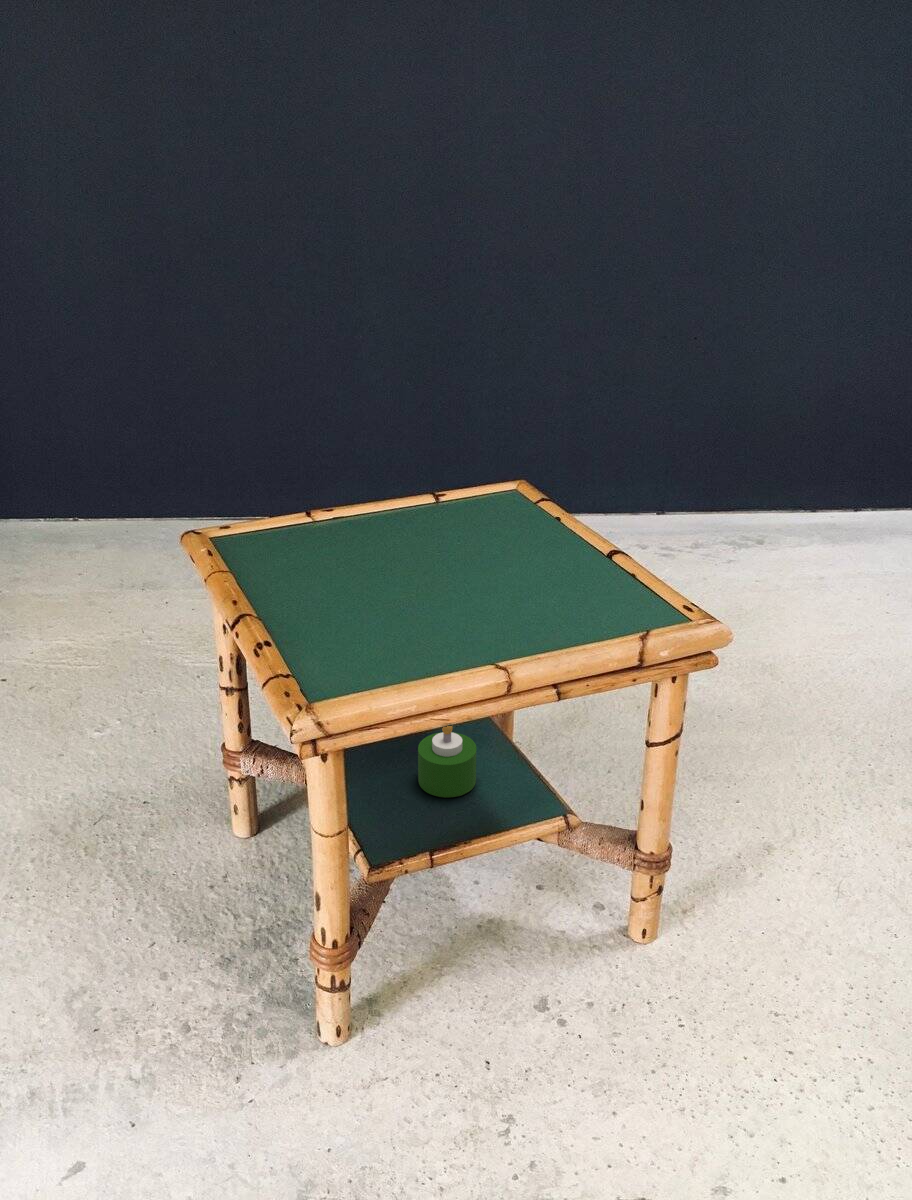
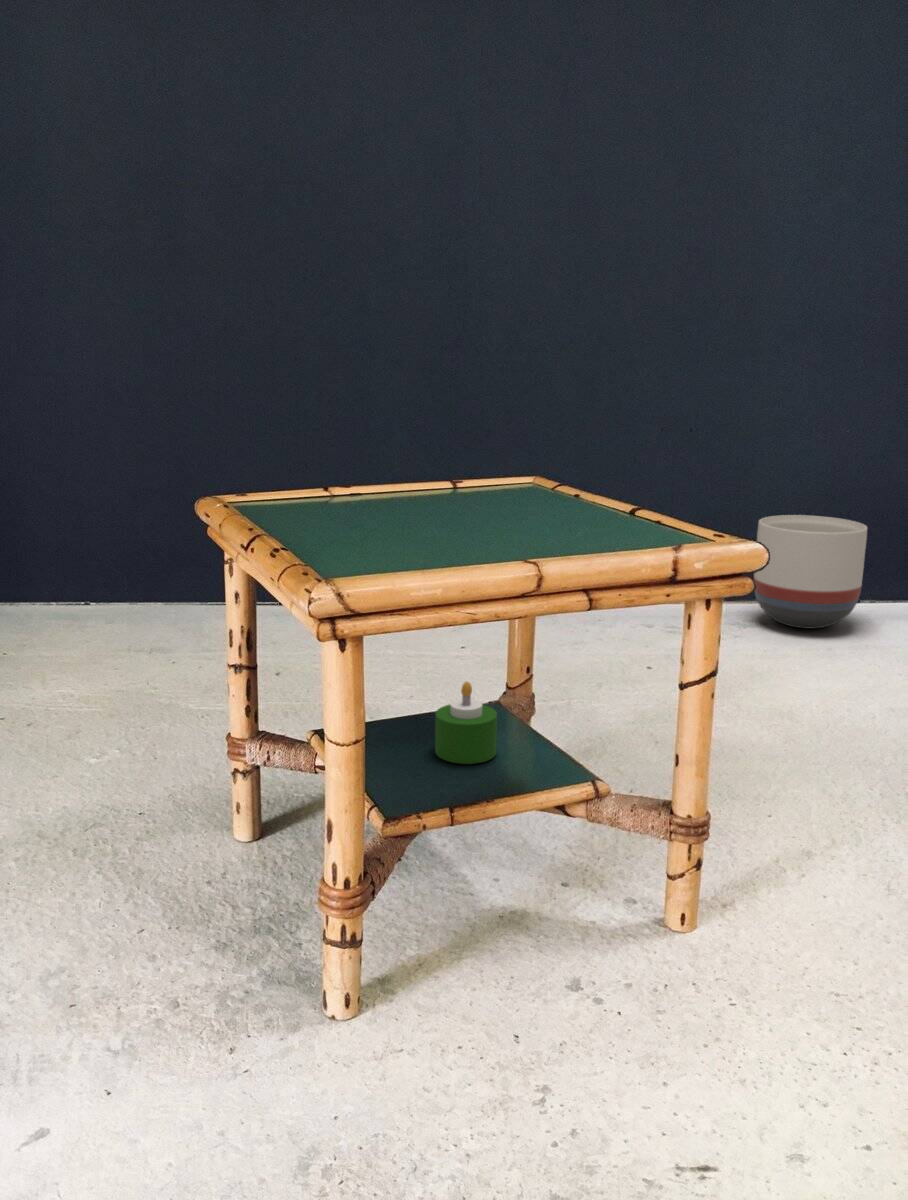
planter: none [755,423,874,545] -> present [754,515,867,629]

